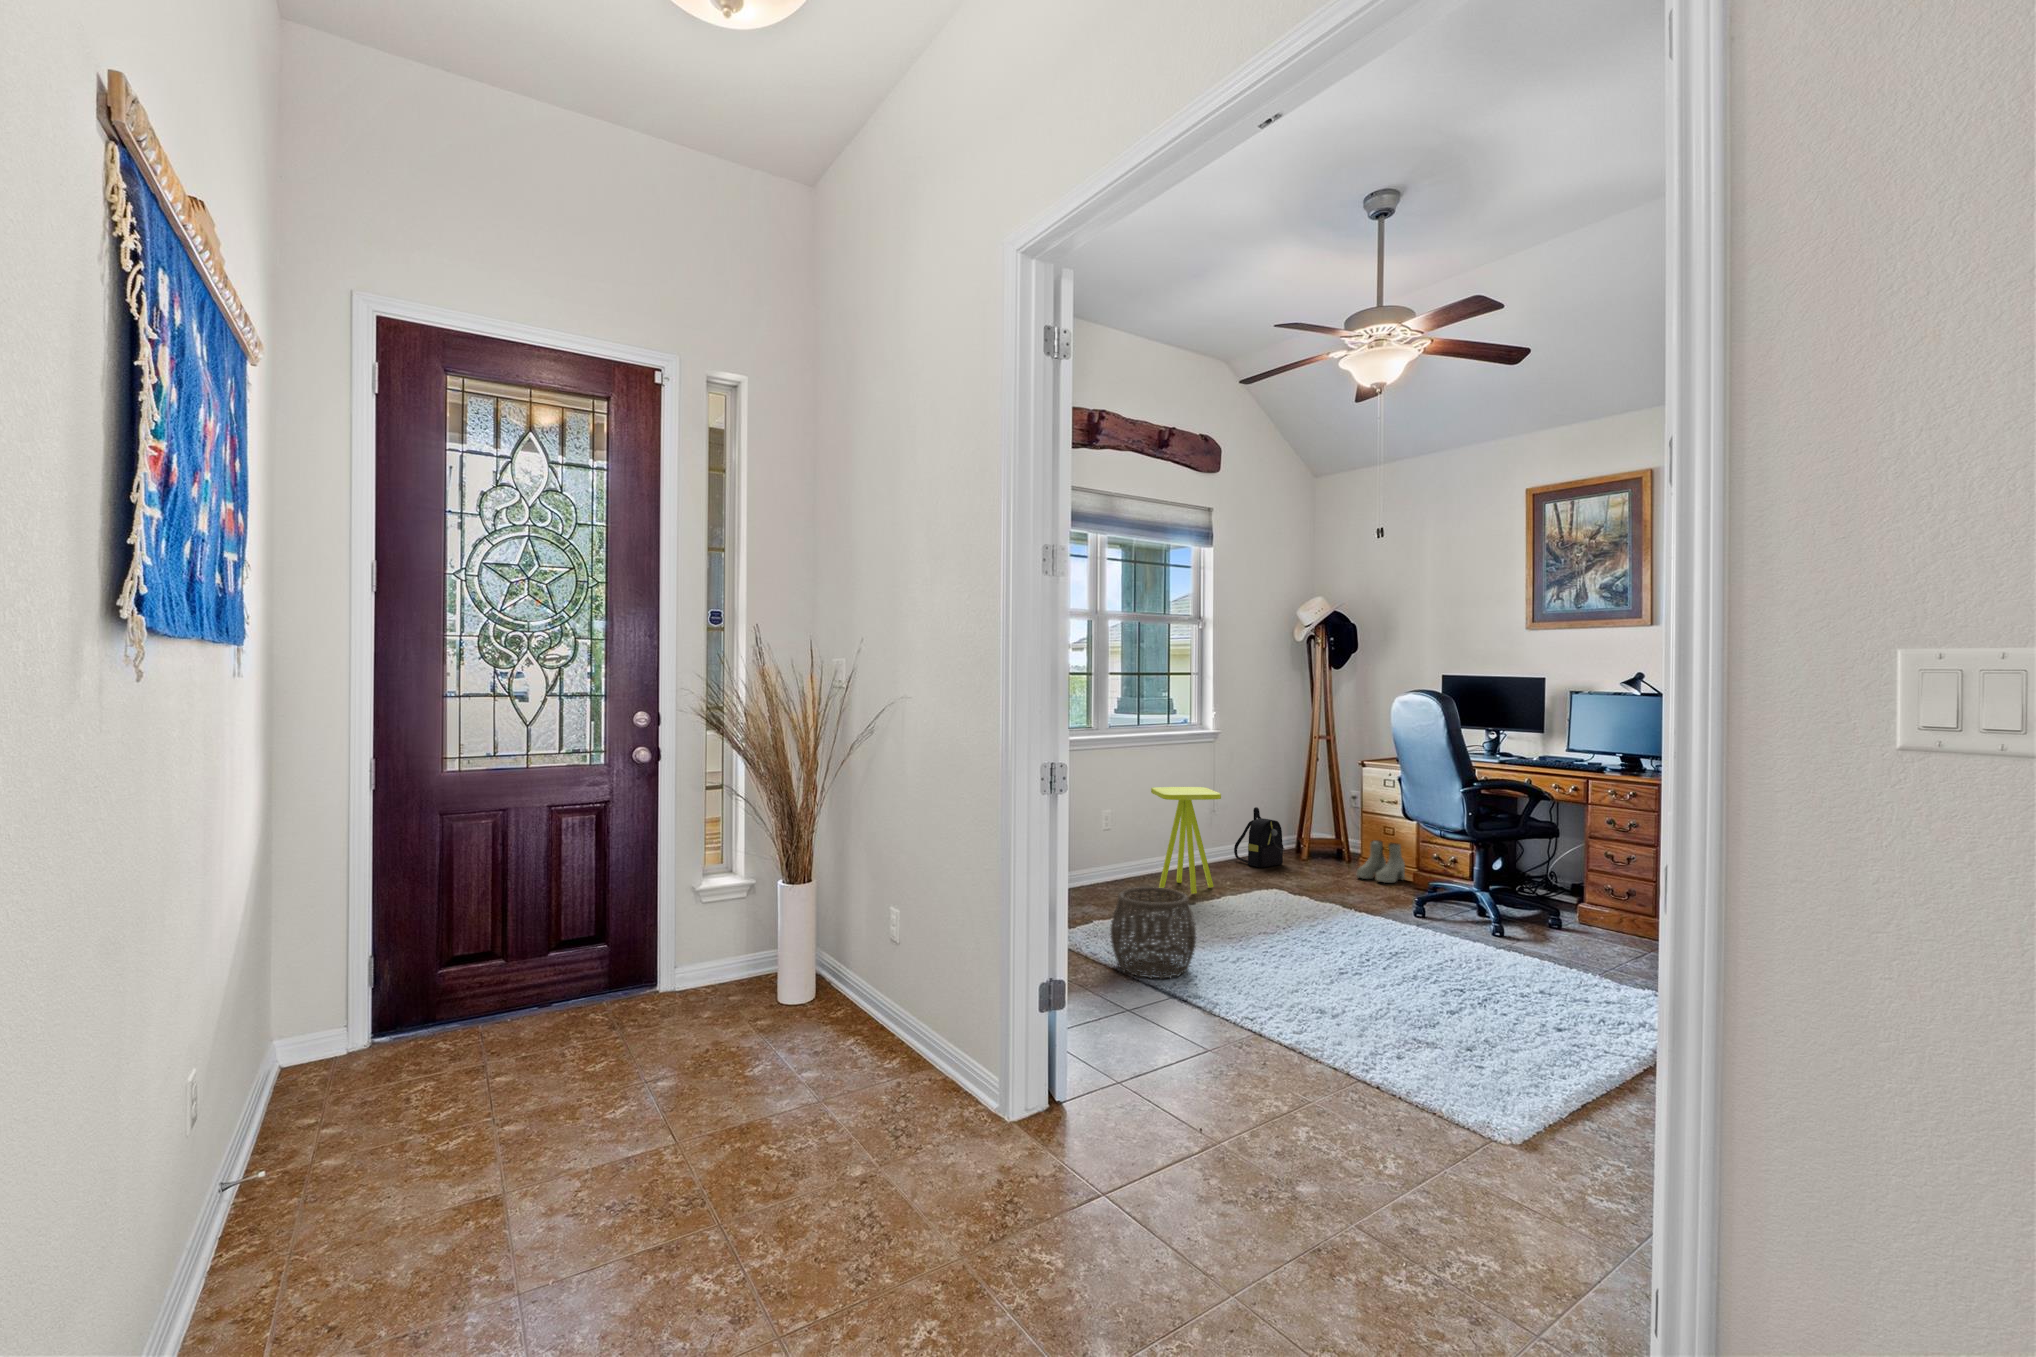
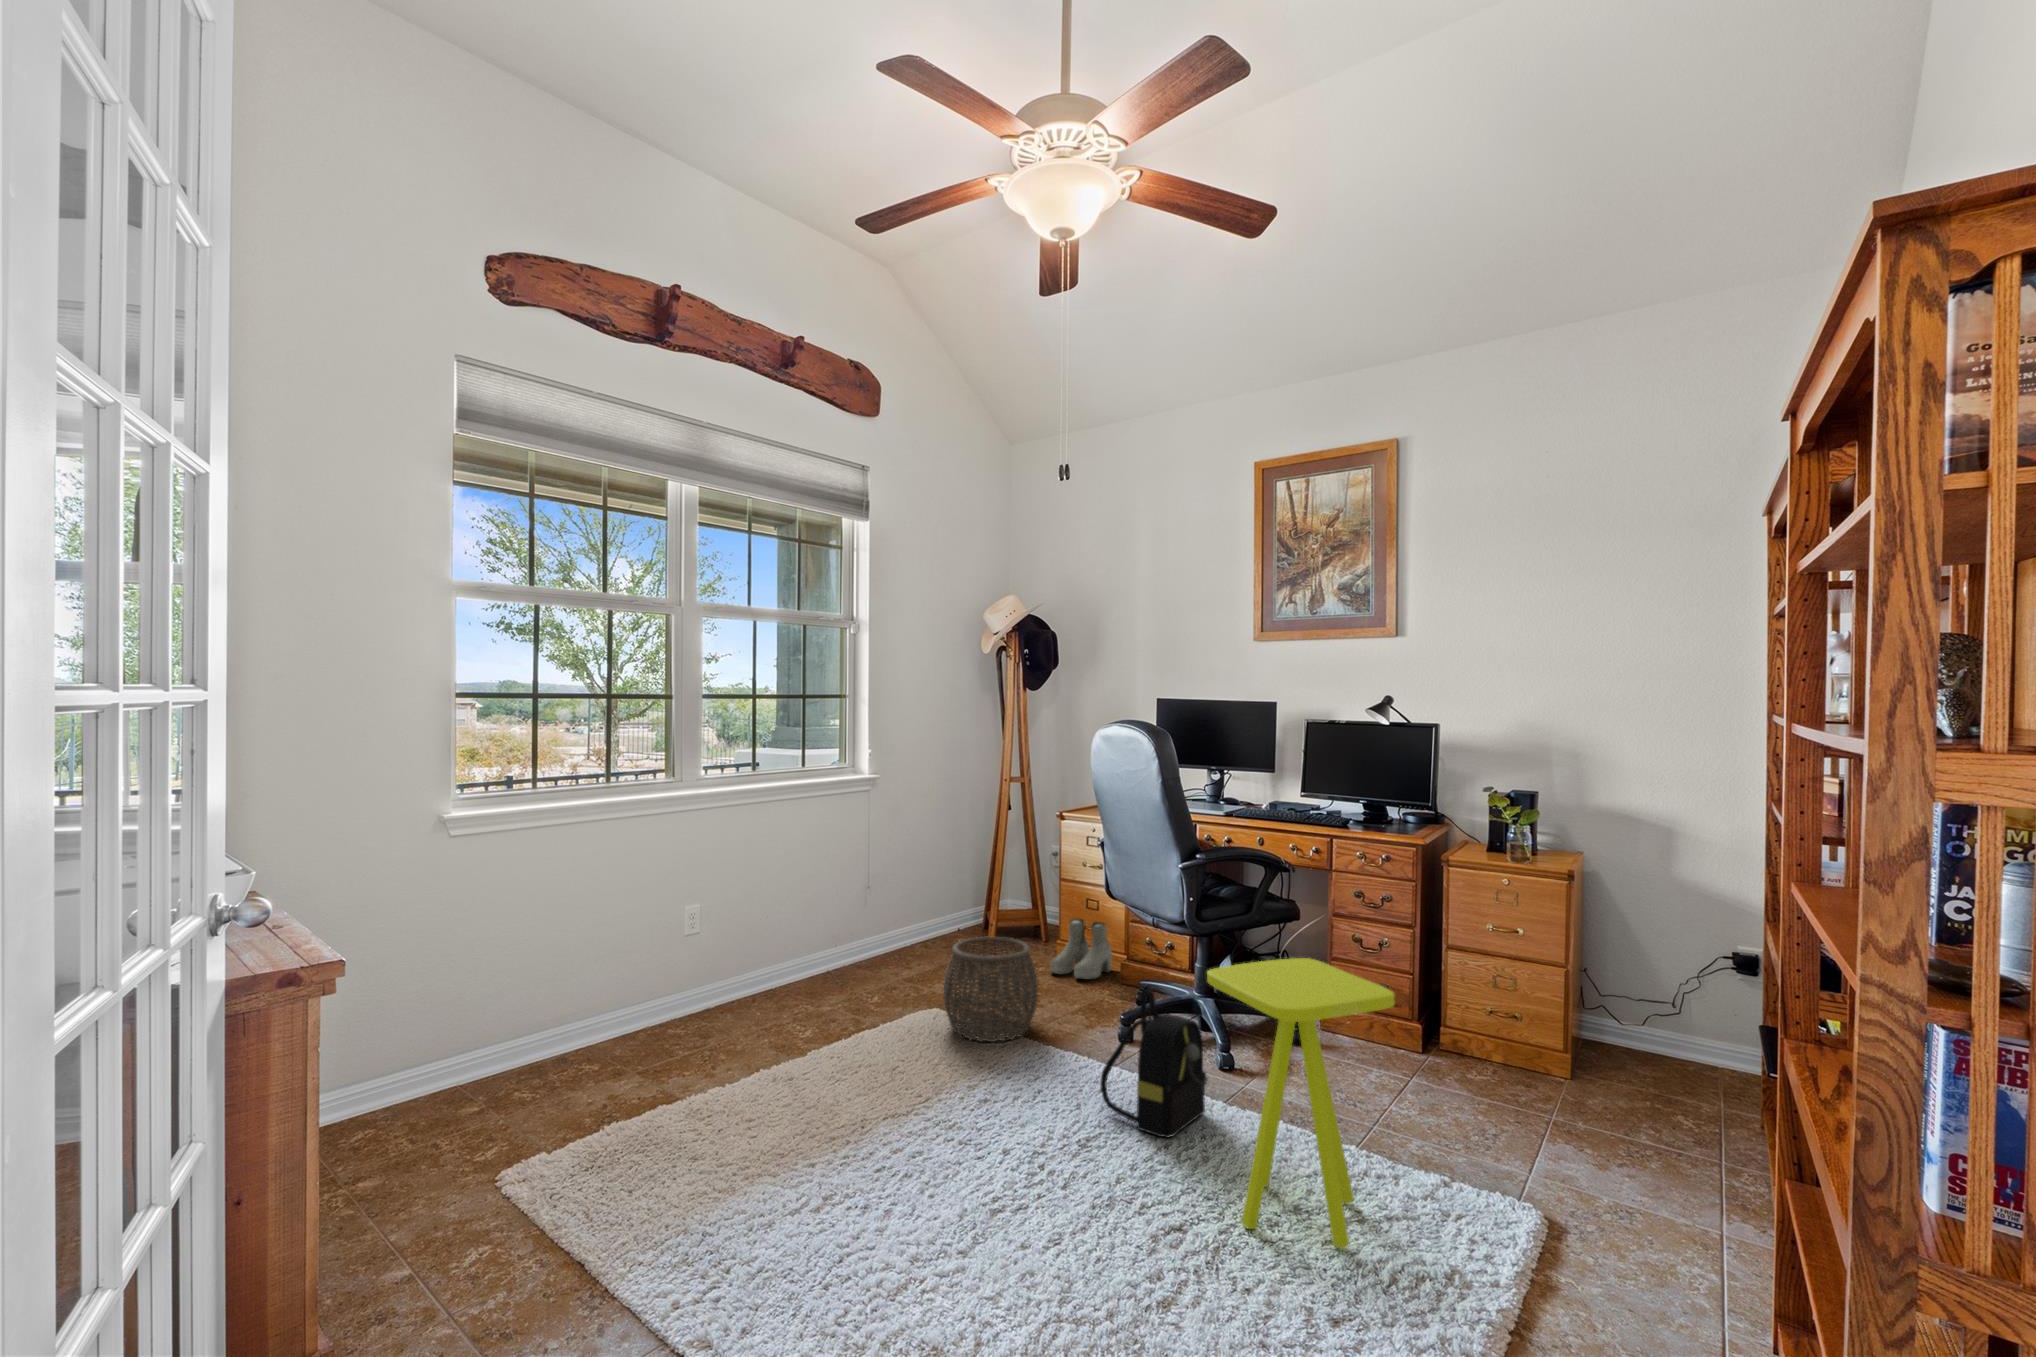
side table: present [1151,787,1221,894] -> present [1207,958,1395,1248]
backpack: present [1234,807,1284,868] -> present [1100,989,1208,1138]
woven basket: present [1110,887,1196,978] -> present [943,937,1039,1042]

